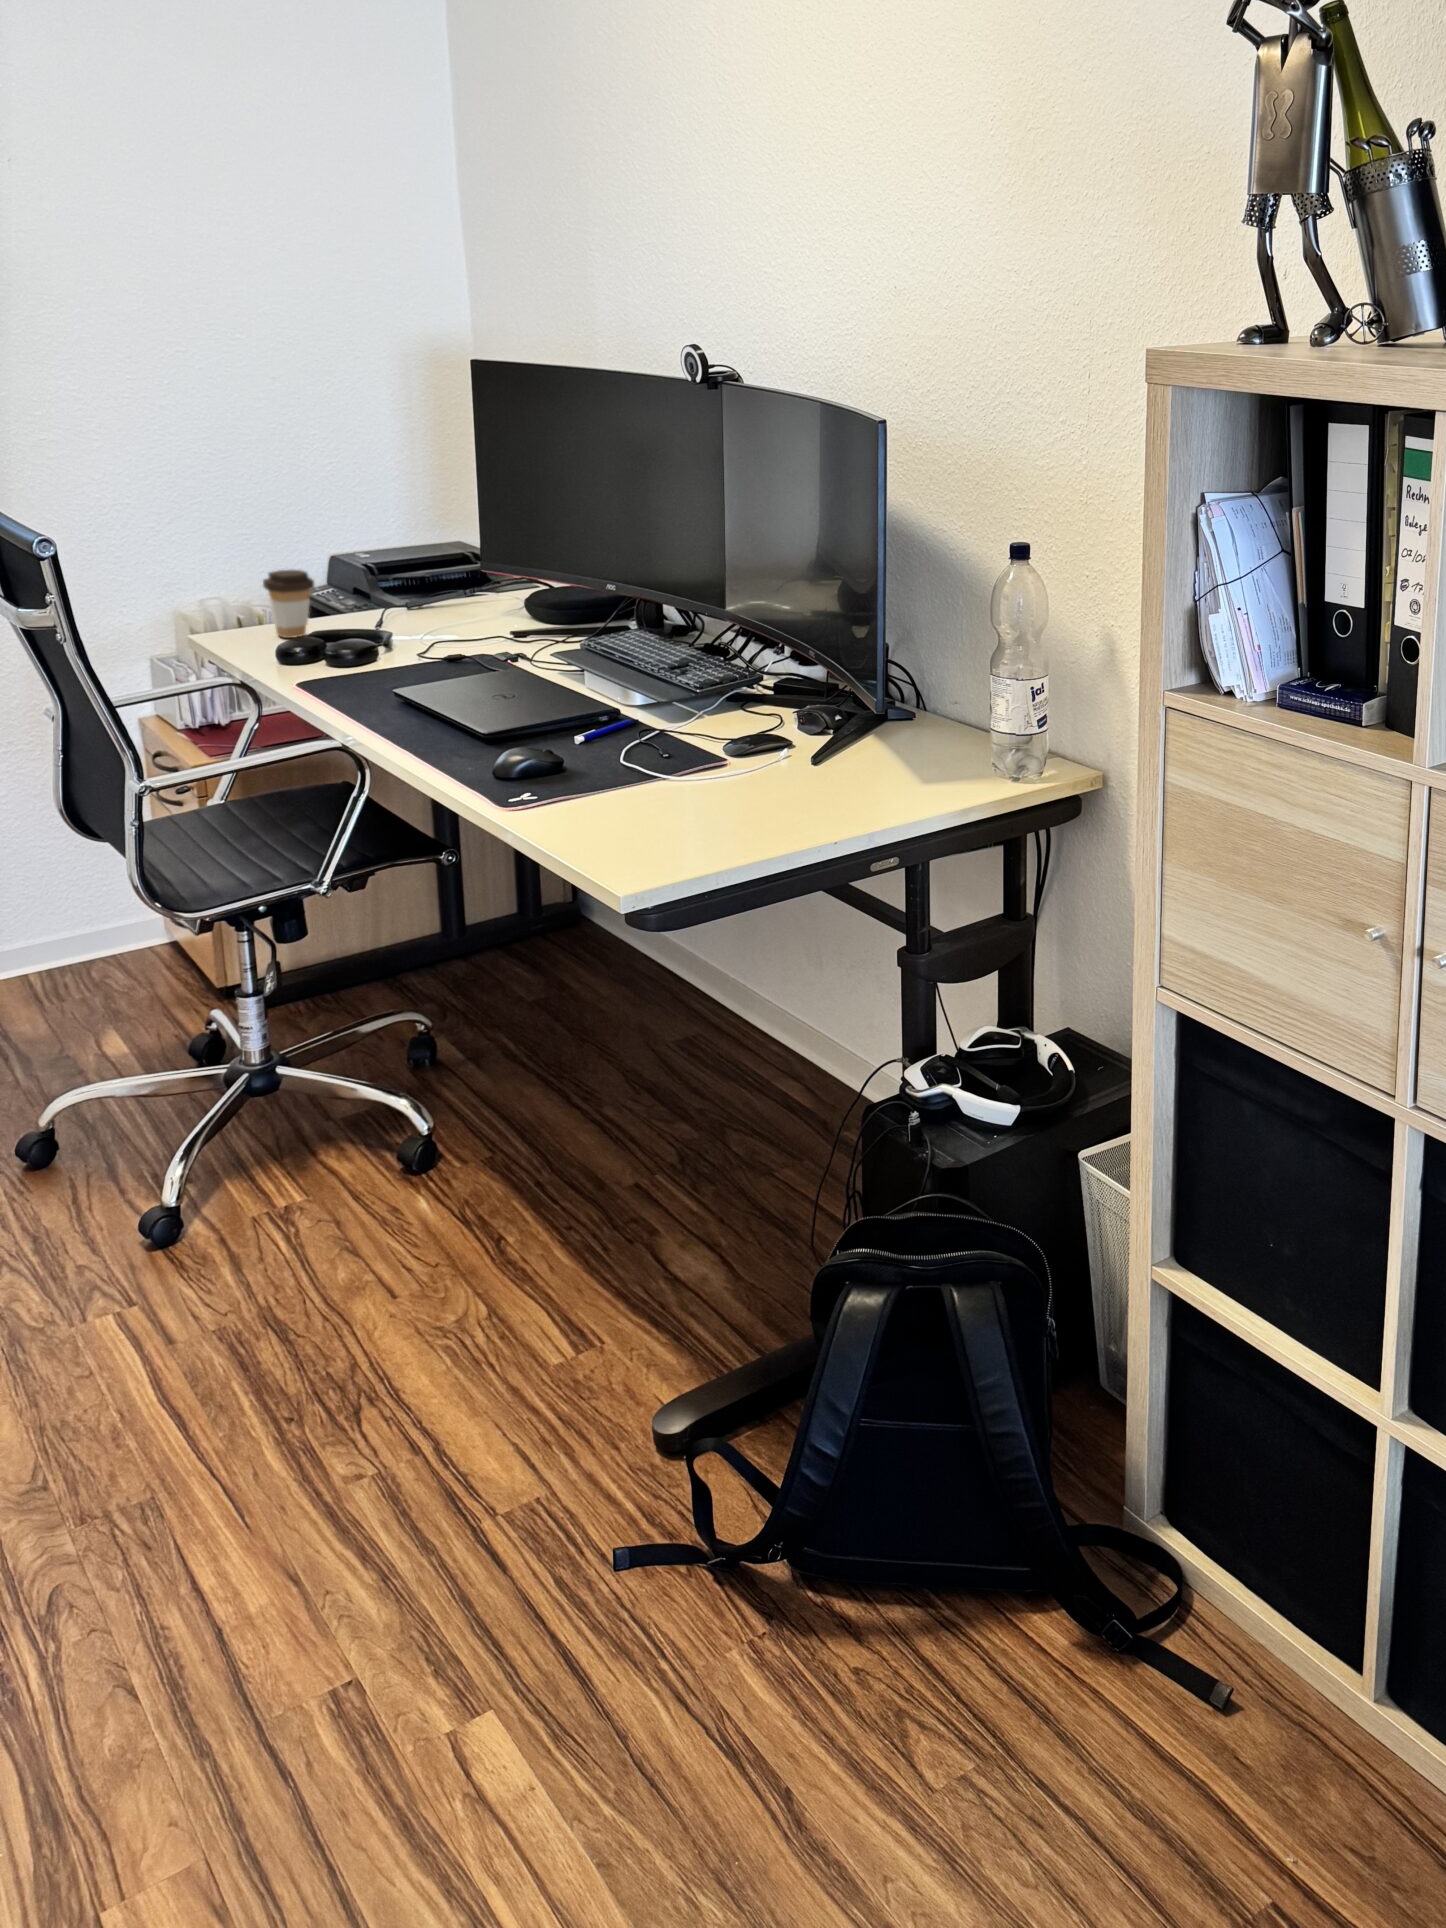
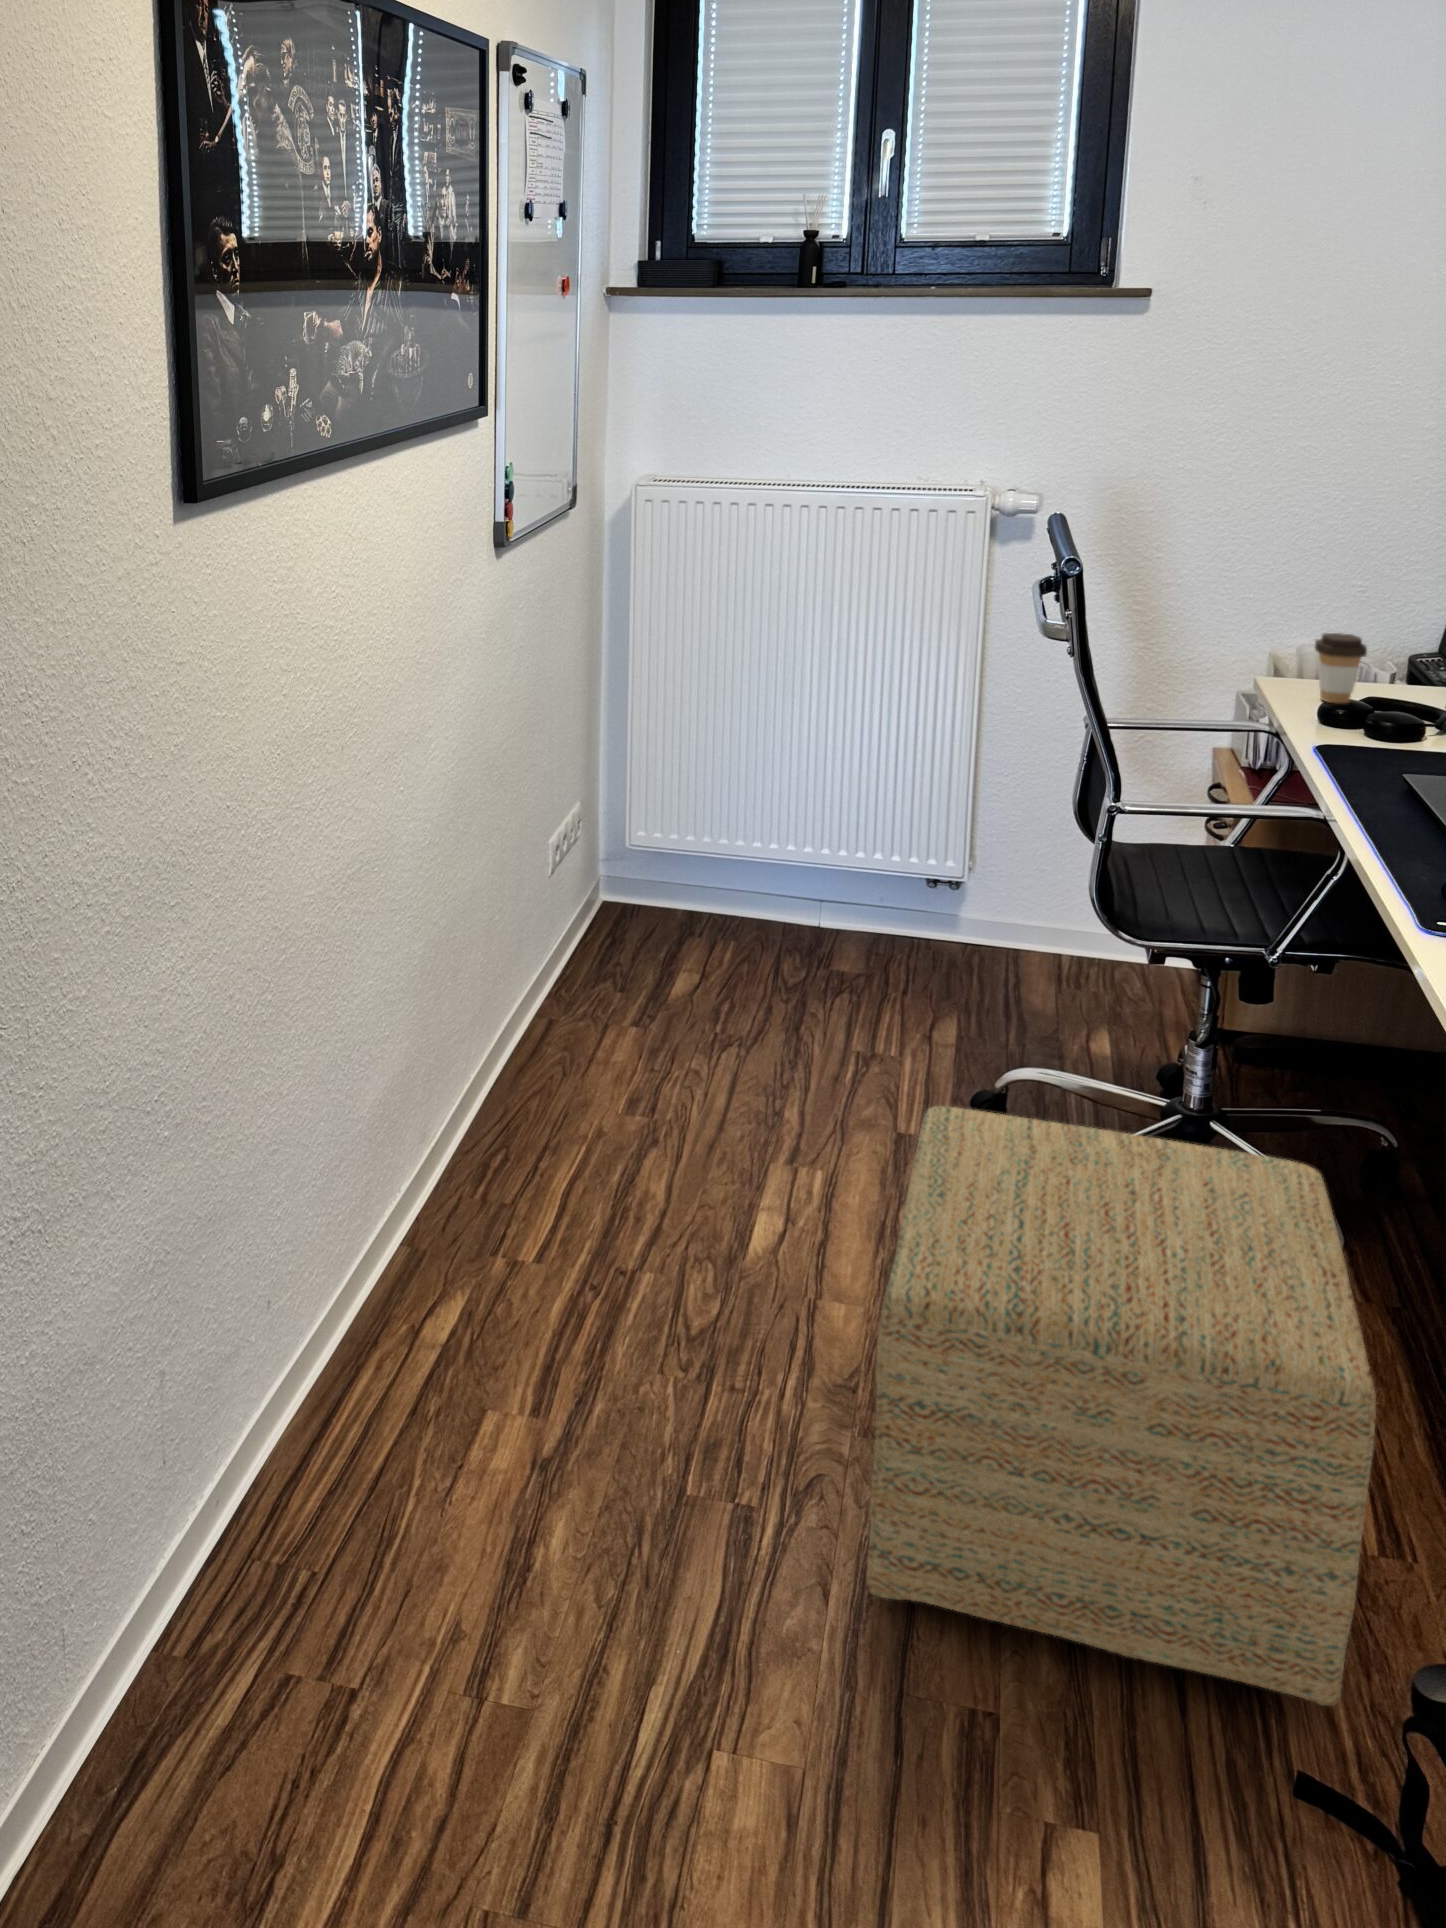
ottoman: none [69,1049,614,1656] -> present [867,1106,1376,1706]

